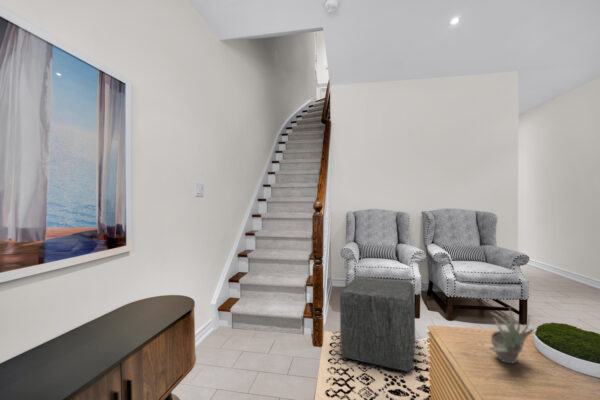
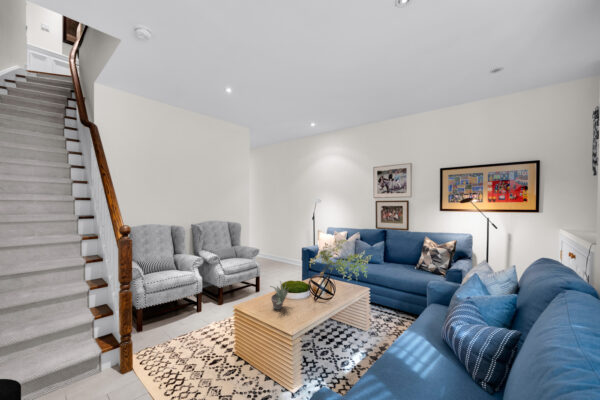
ottoman: present [340,276,415,371] -> none [154,284,218,364]

